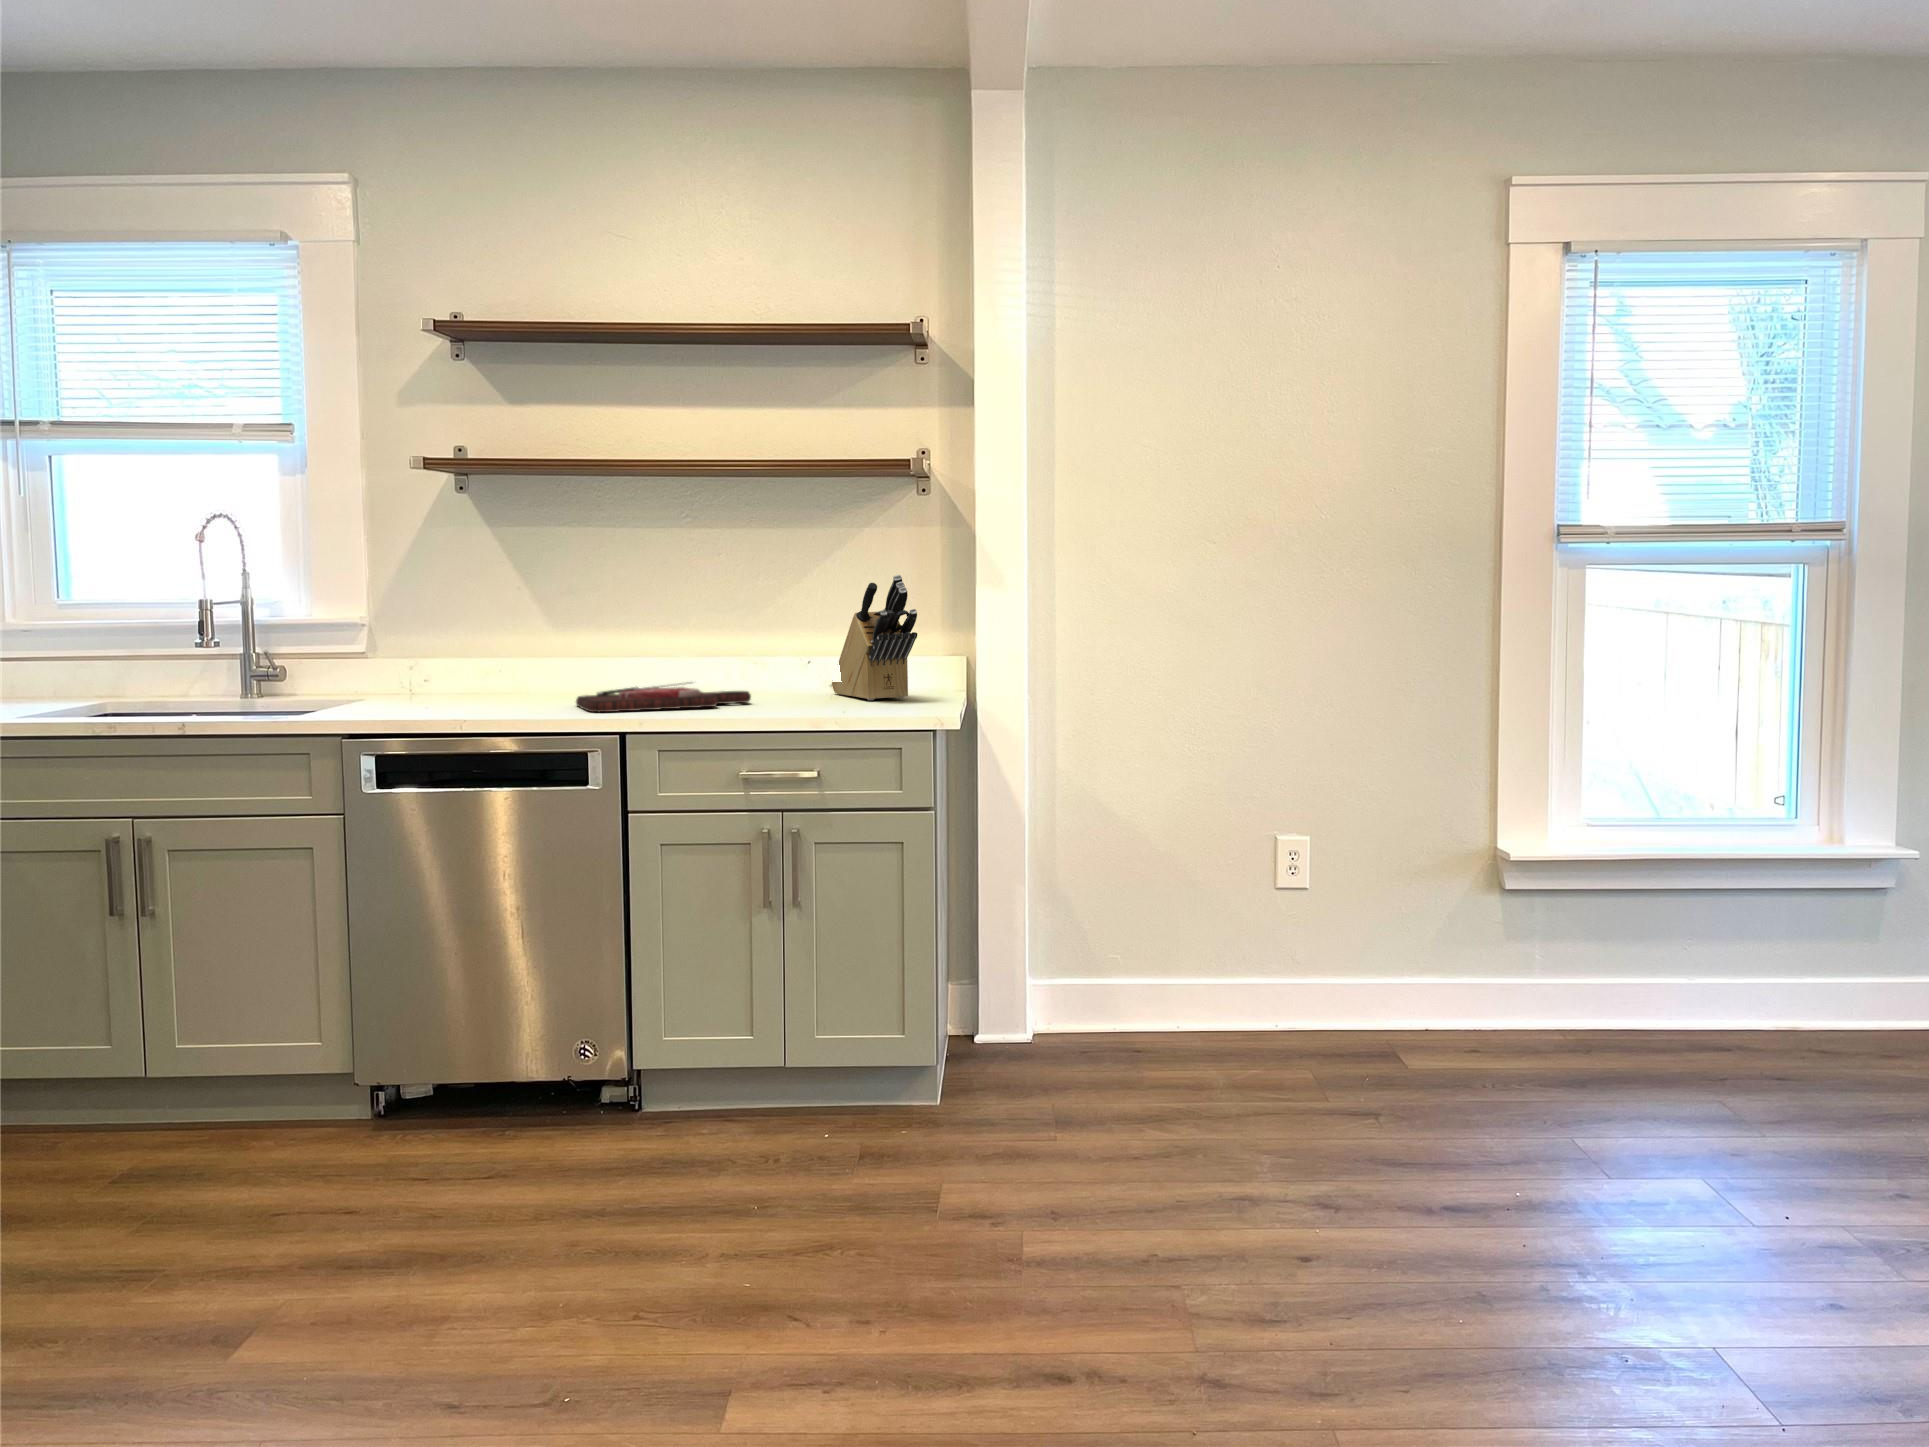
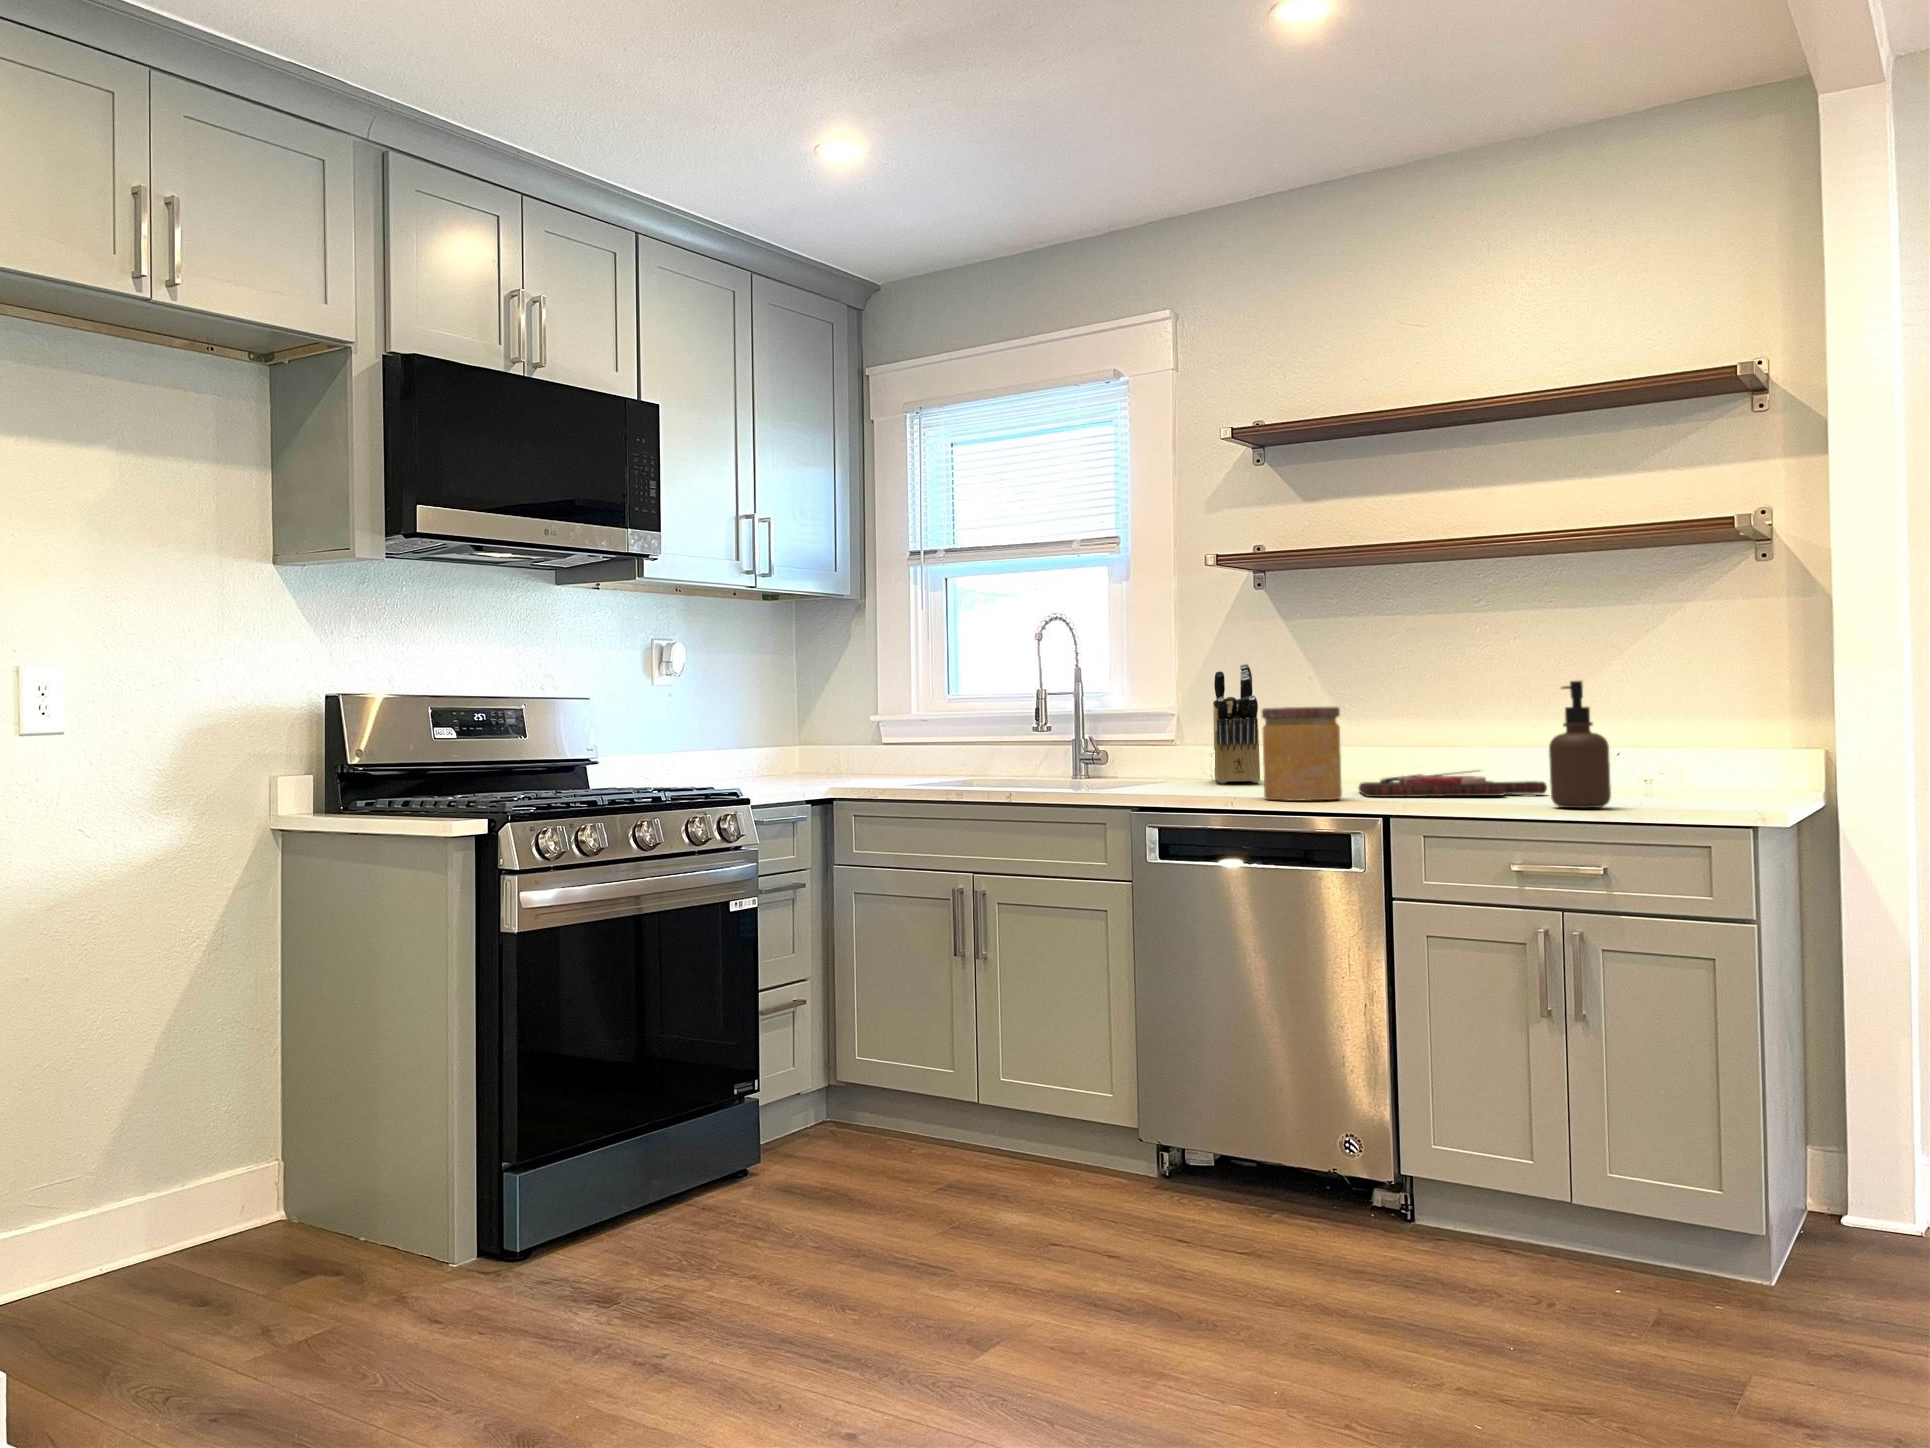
knife block: present [832,575,917,700] -> present [1213,663,1260,783]
soap dispenser: none [768,604,820,720] -> present [1549,681,1611,808]
jar: none [488,625,571,721] -> present [1262,707,1342,800]

